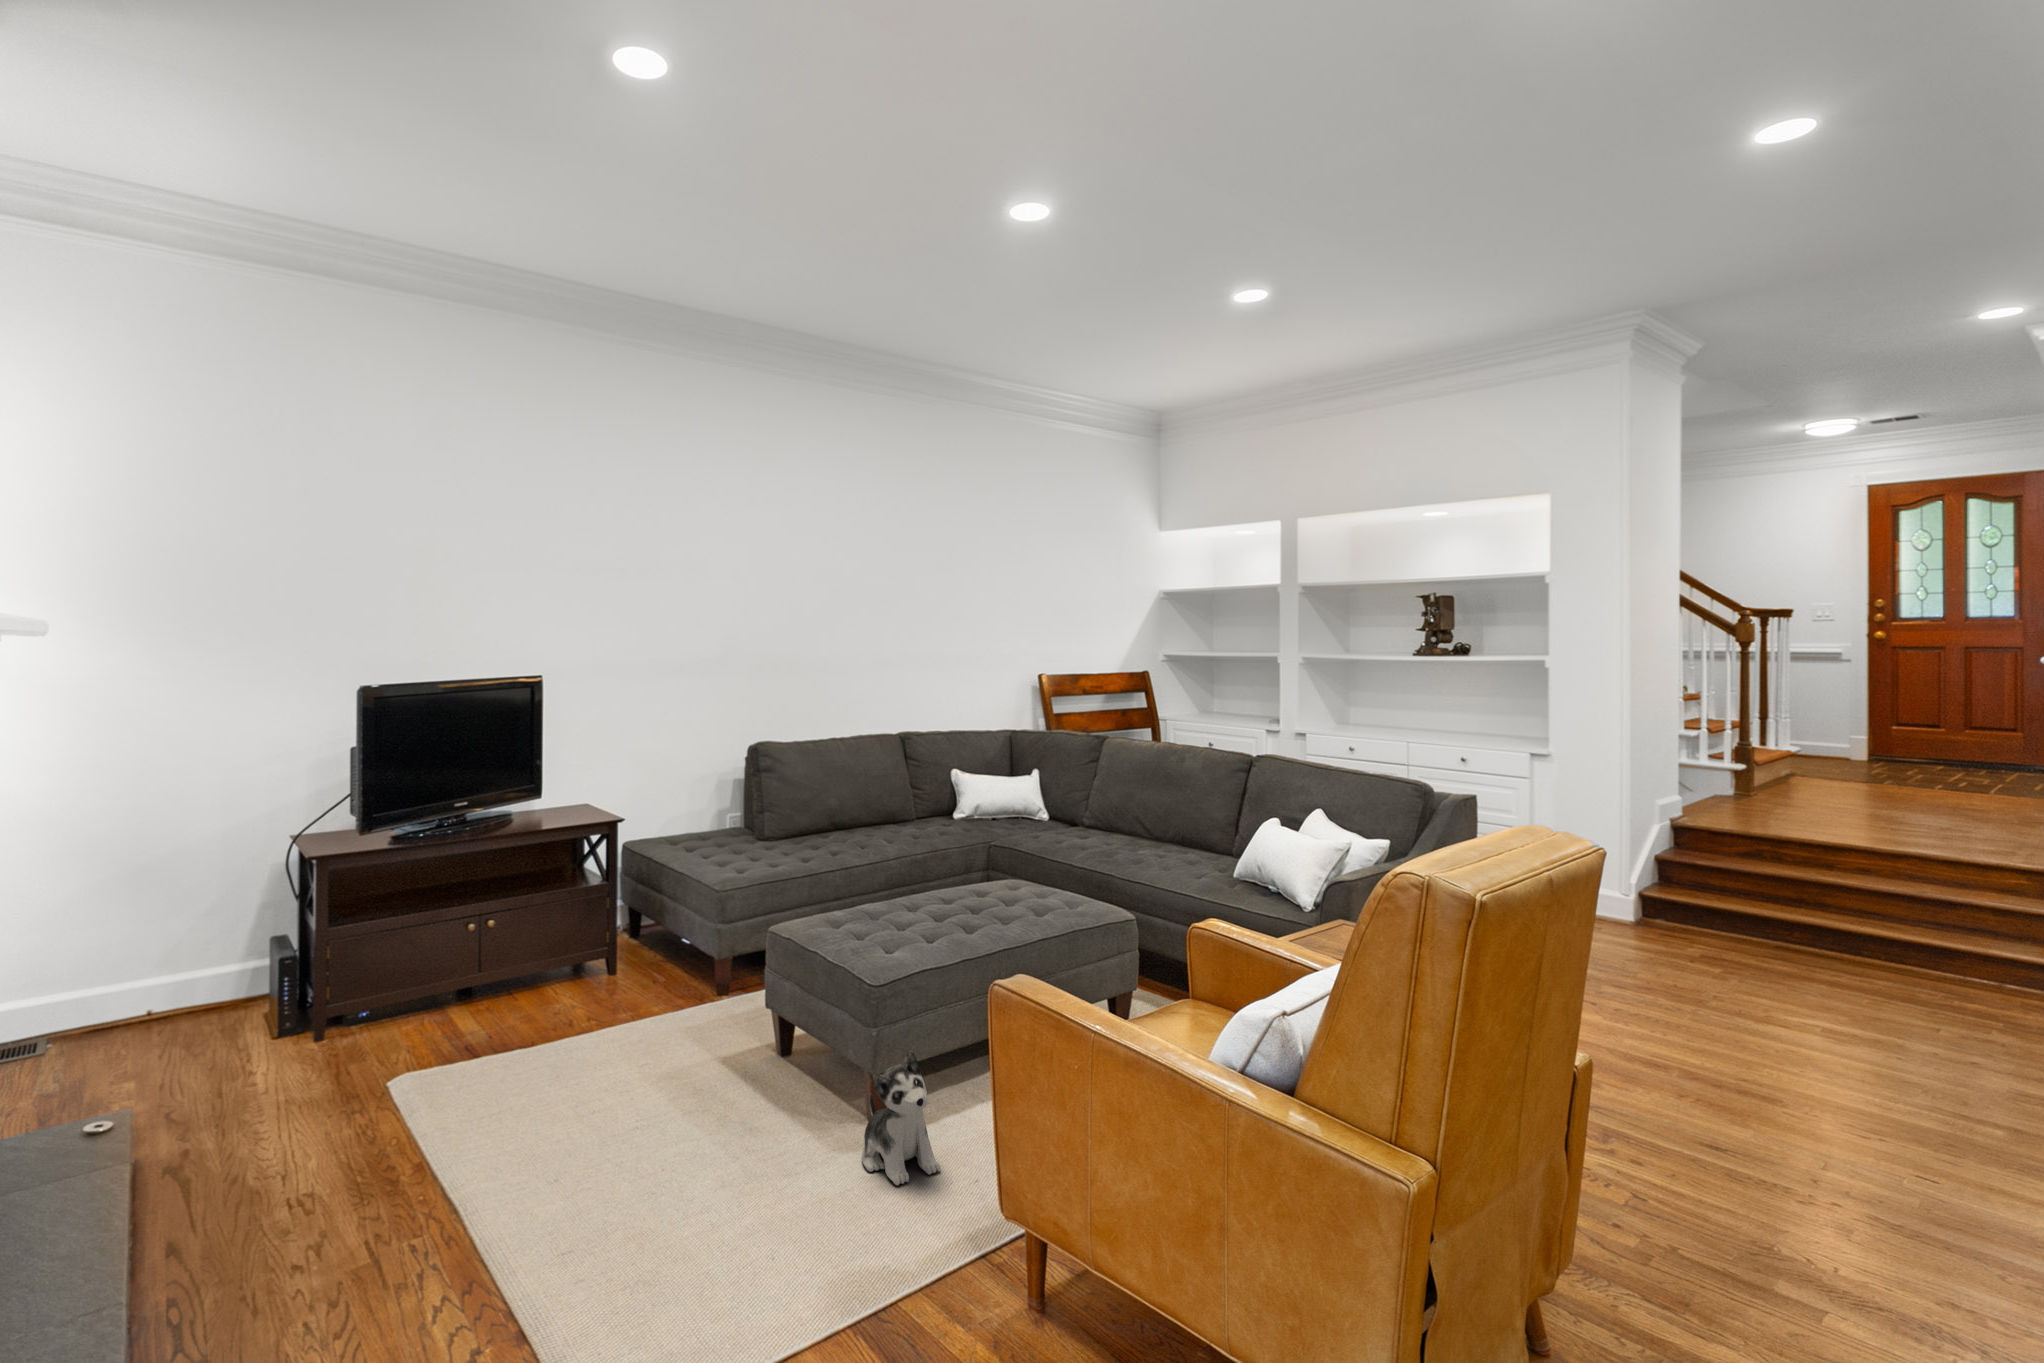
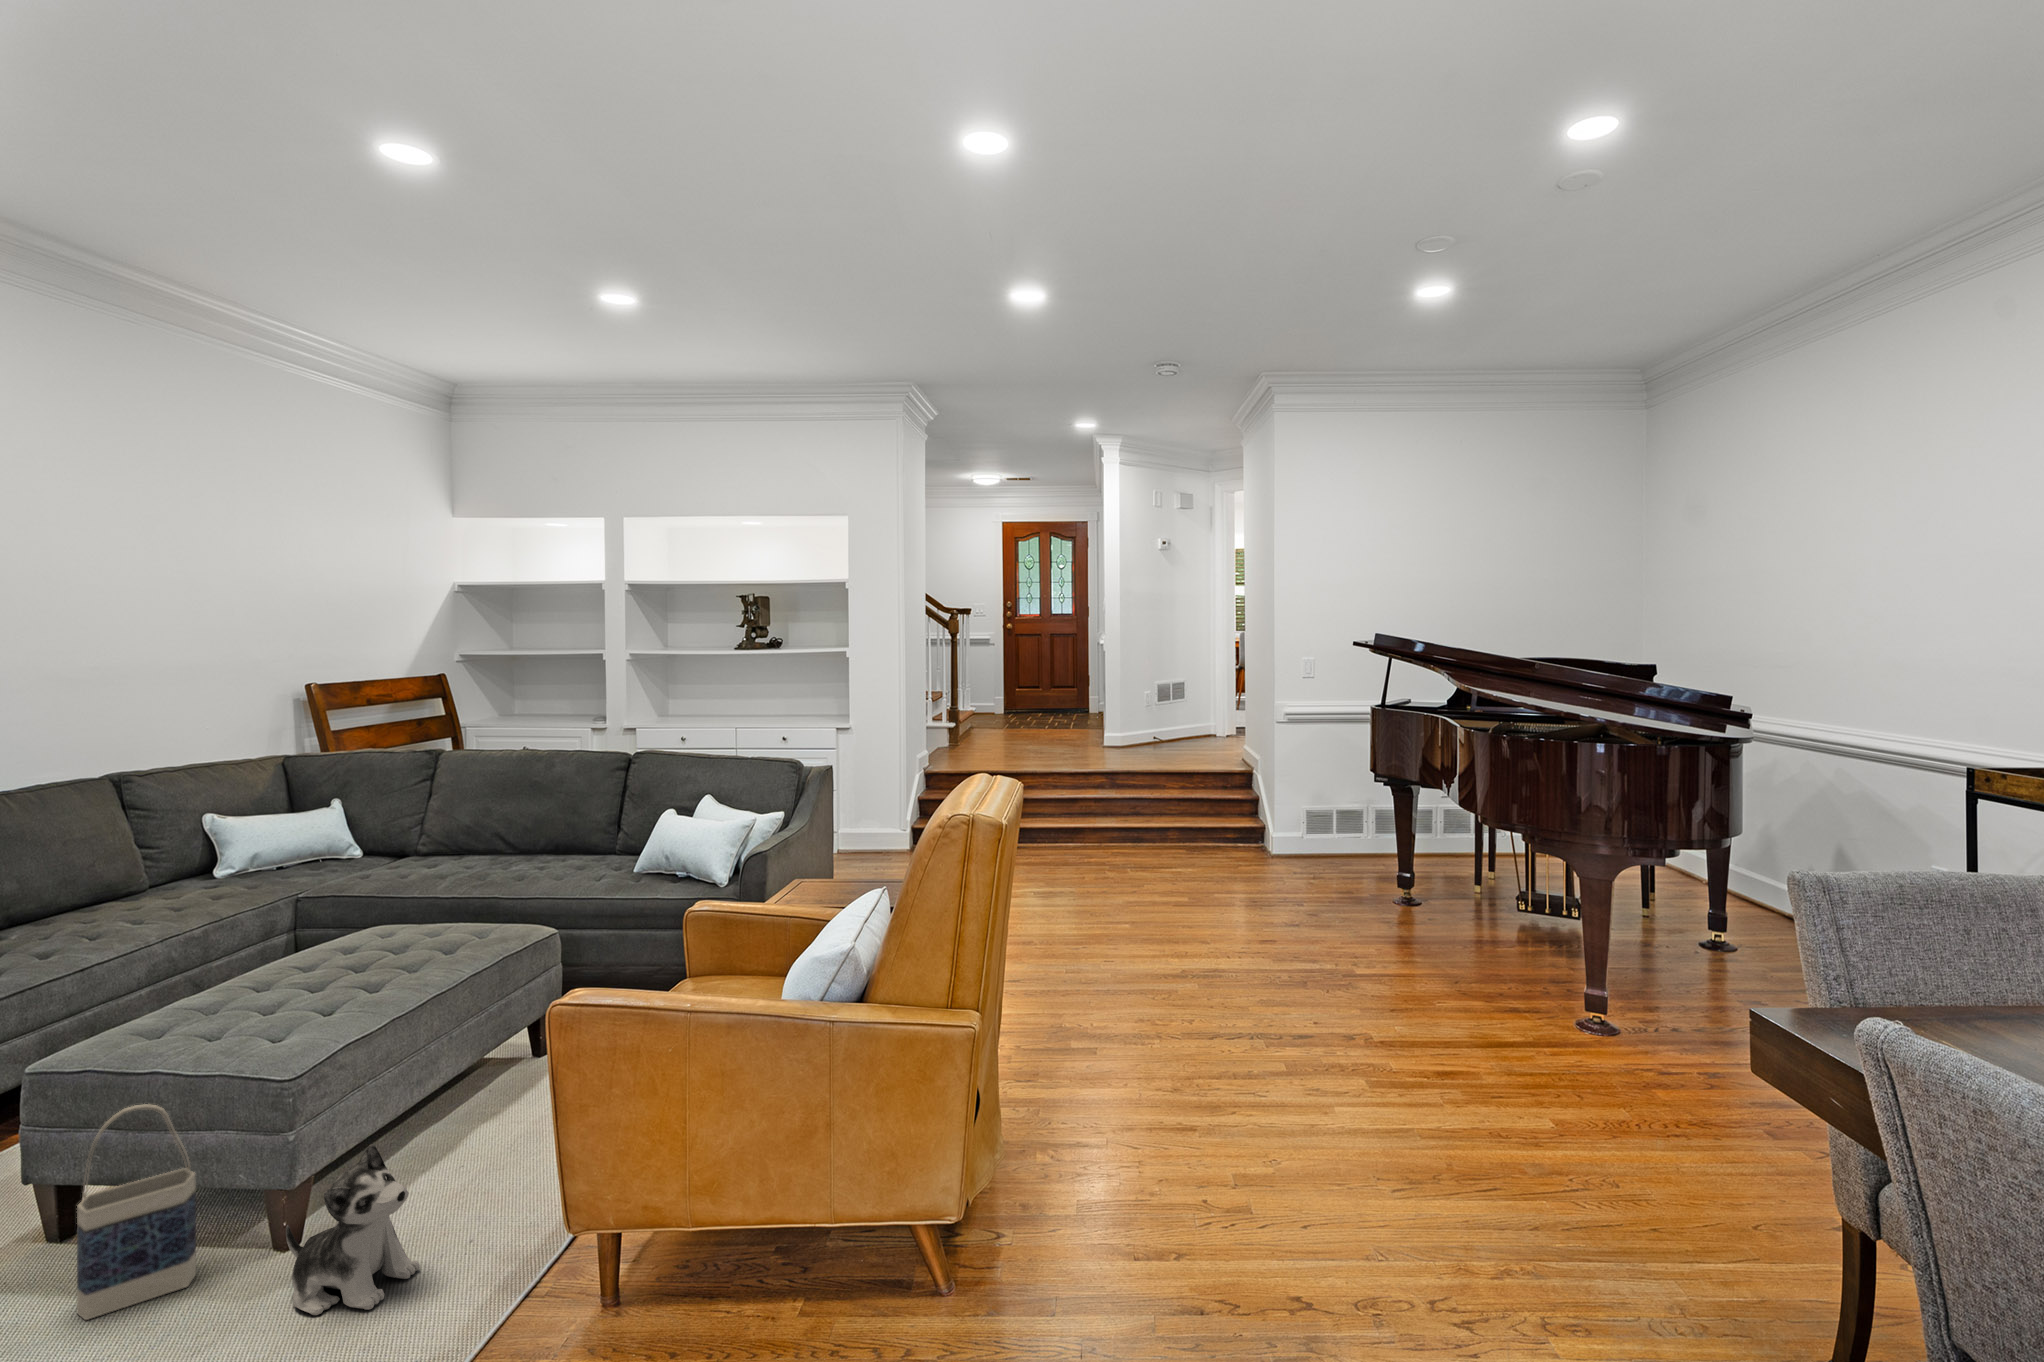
bag: none [774,967,834,1112] -> present [77,1104,196,1320]

